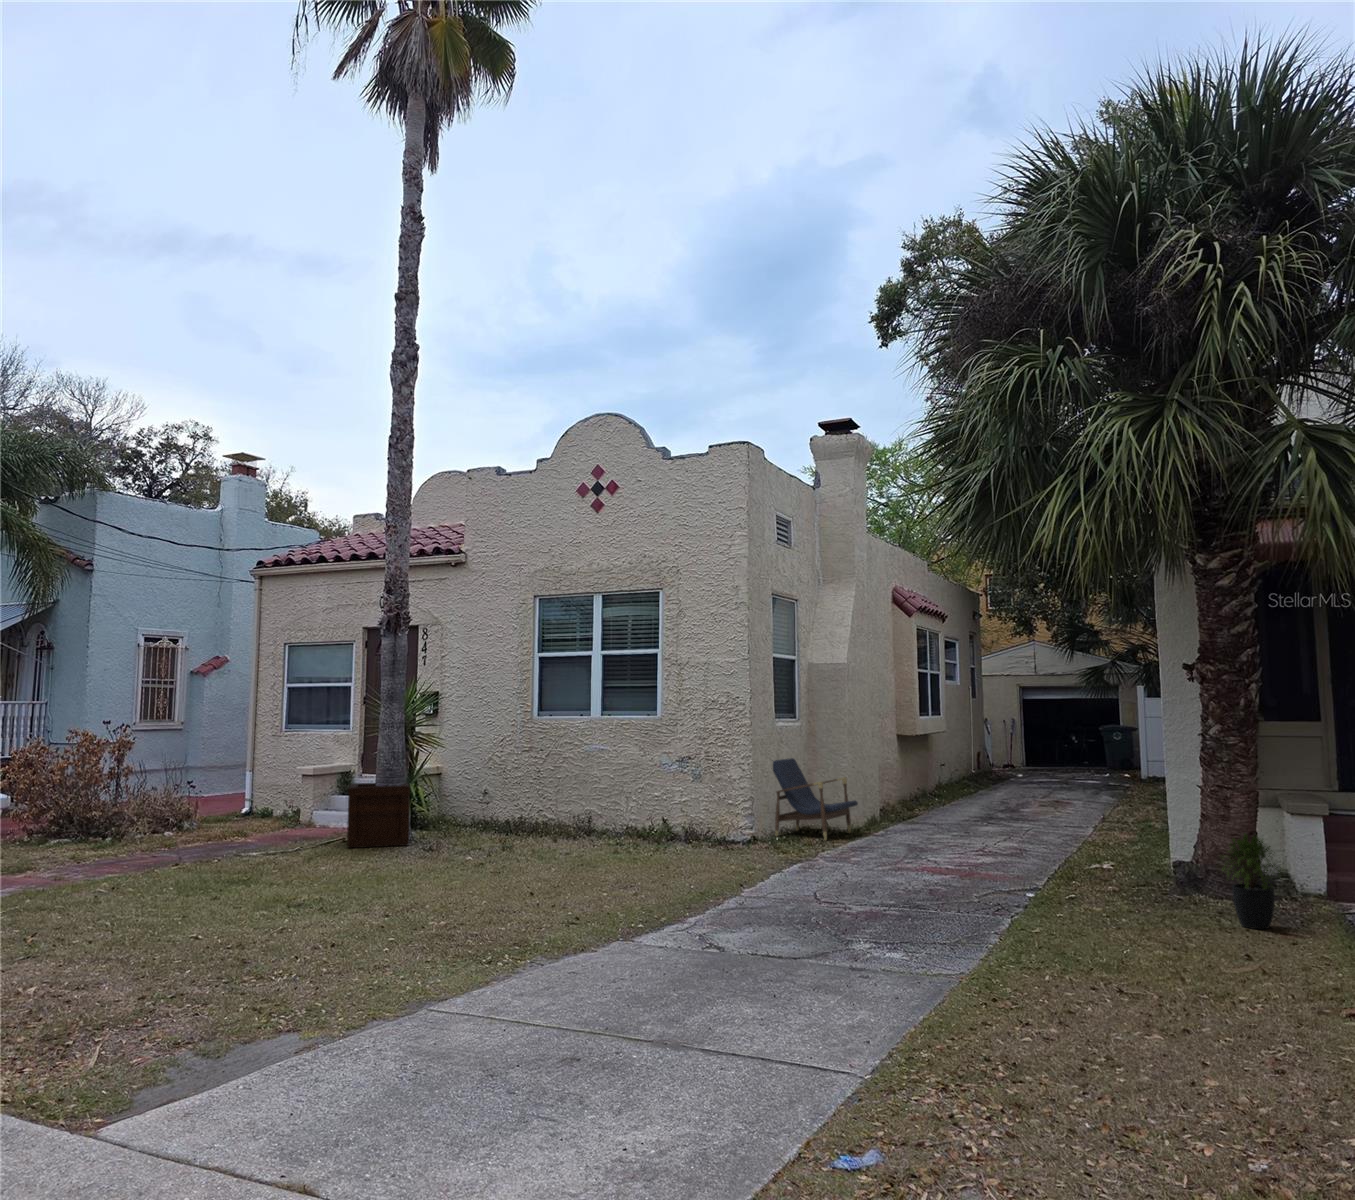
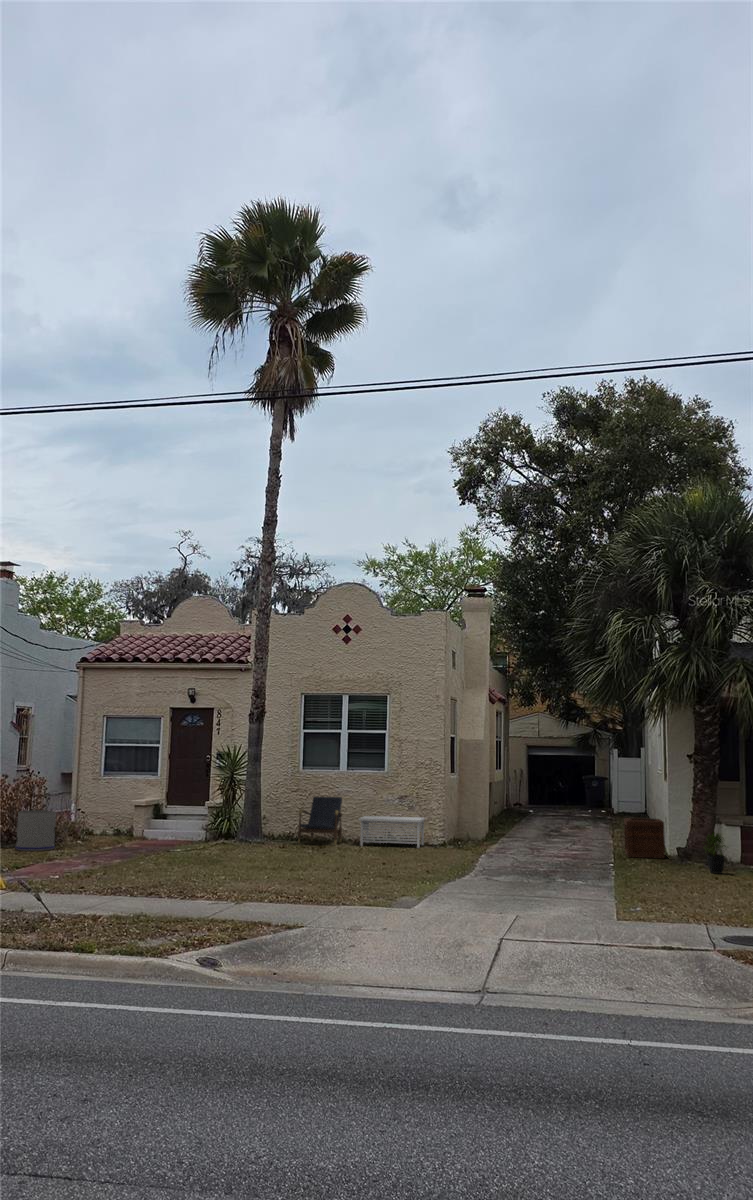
lounge chair: present [773,758,858,840] -> present [298,797,342,845]
wooden crate: present [347,782,410,848] -> present [624,818,665,859]
trash can: none [51,784,121,849] -> present [15,810,56,851]
storage bench: none [604,791,723,847] -> present [359,816,425,848]

